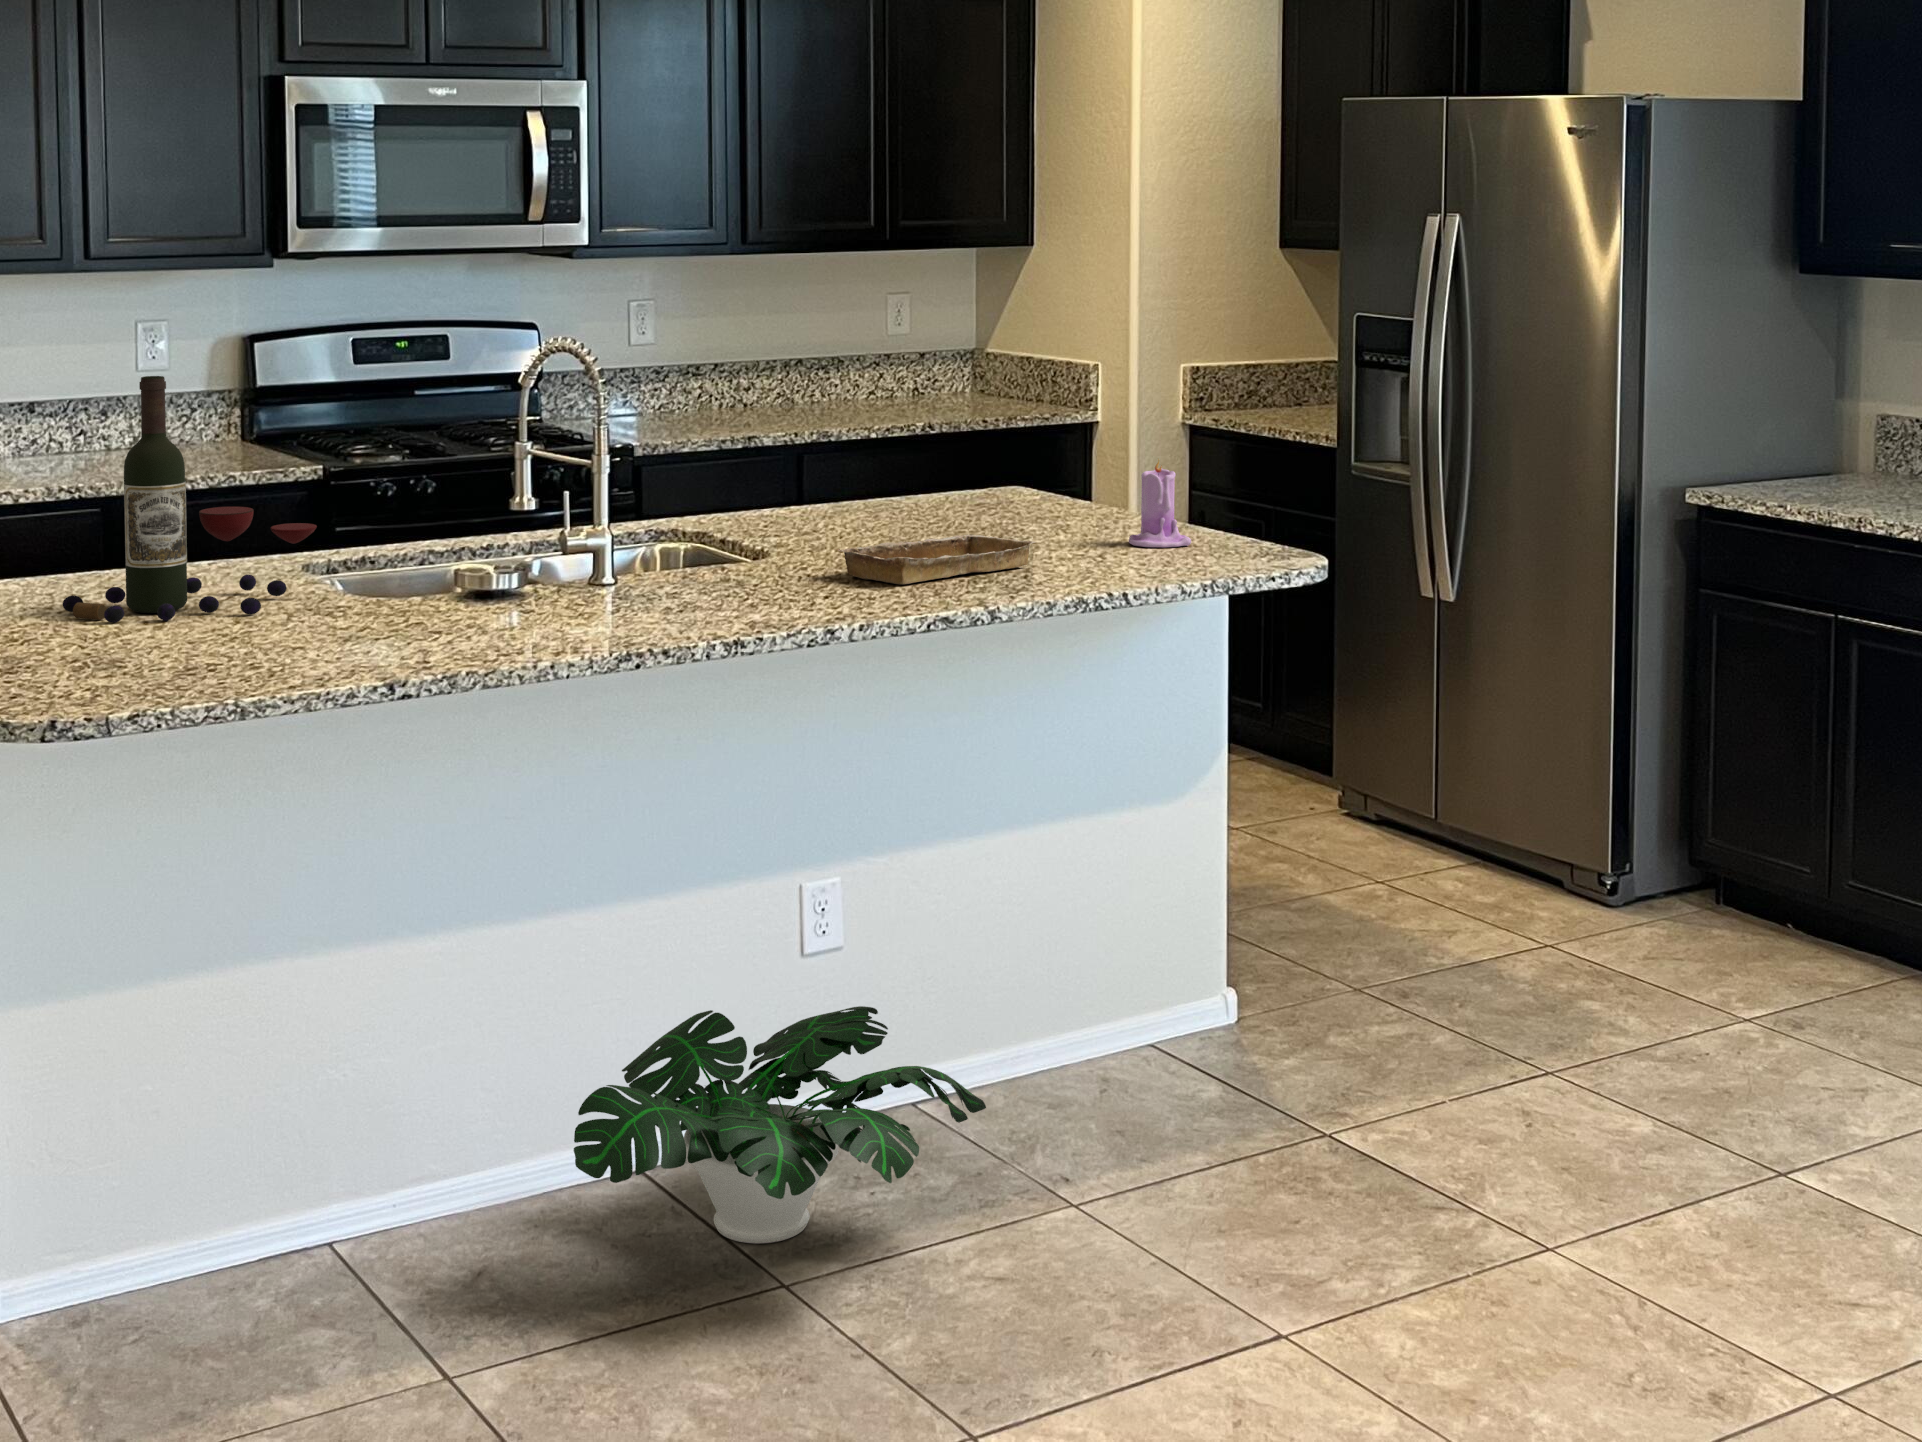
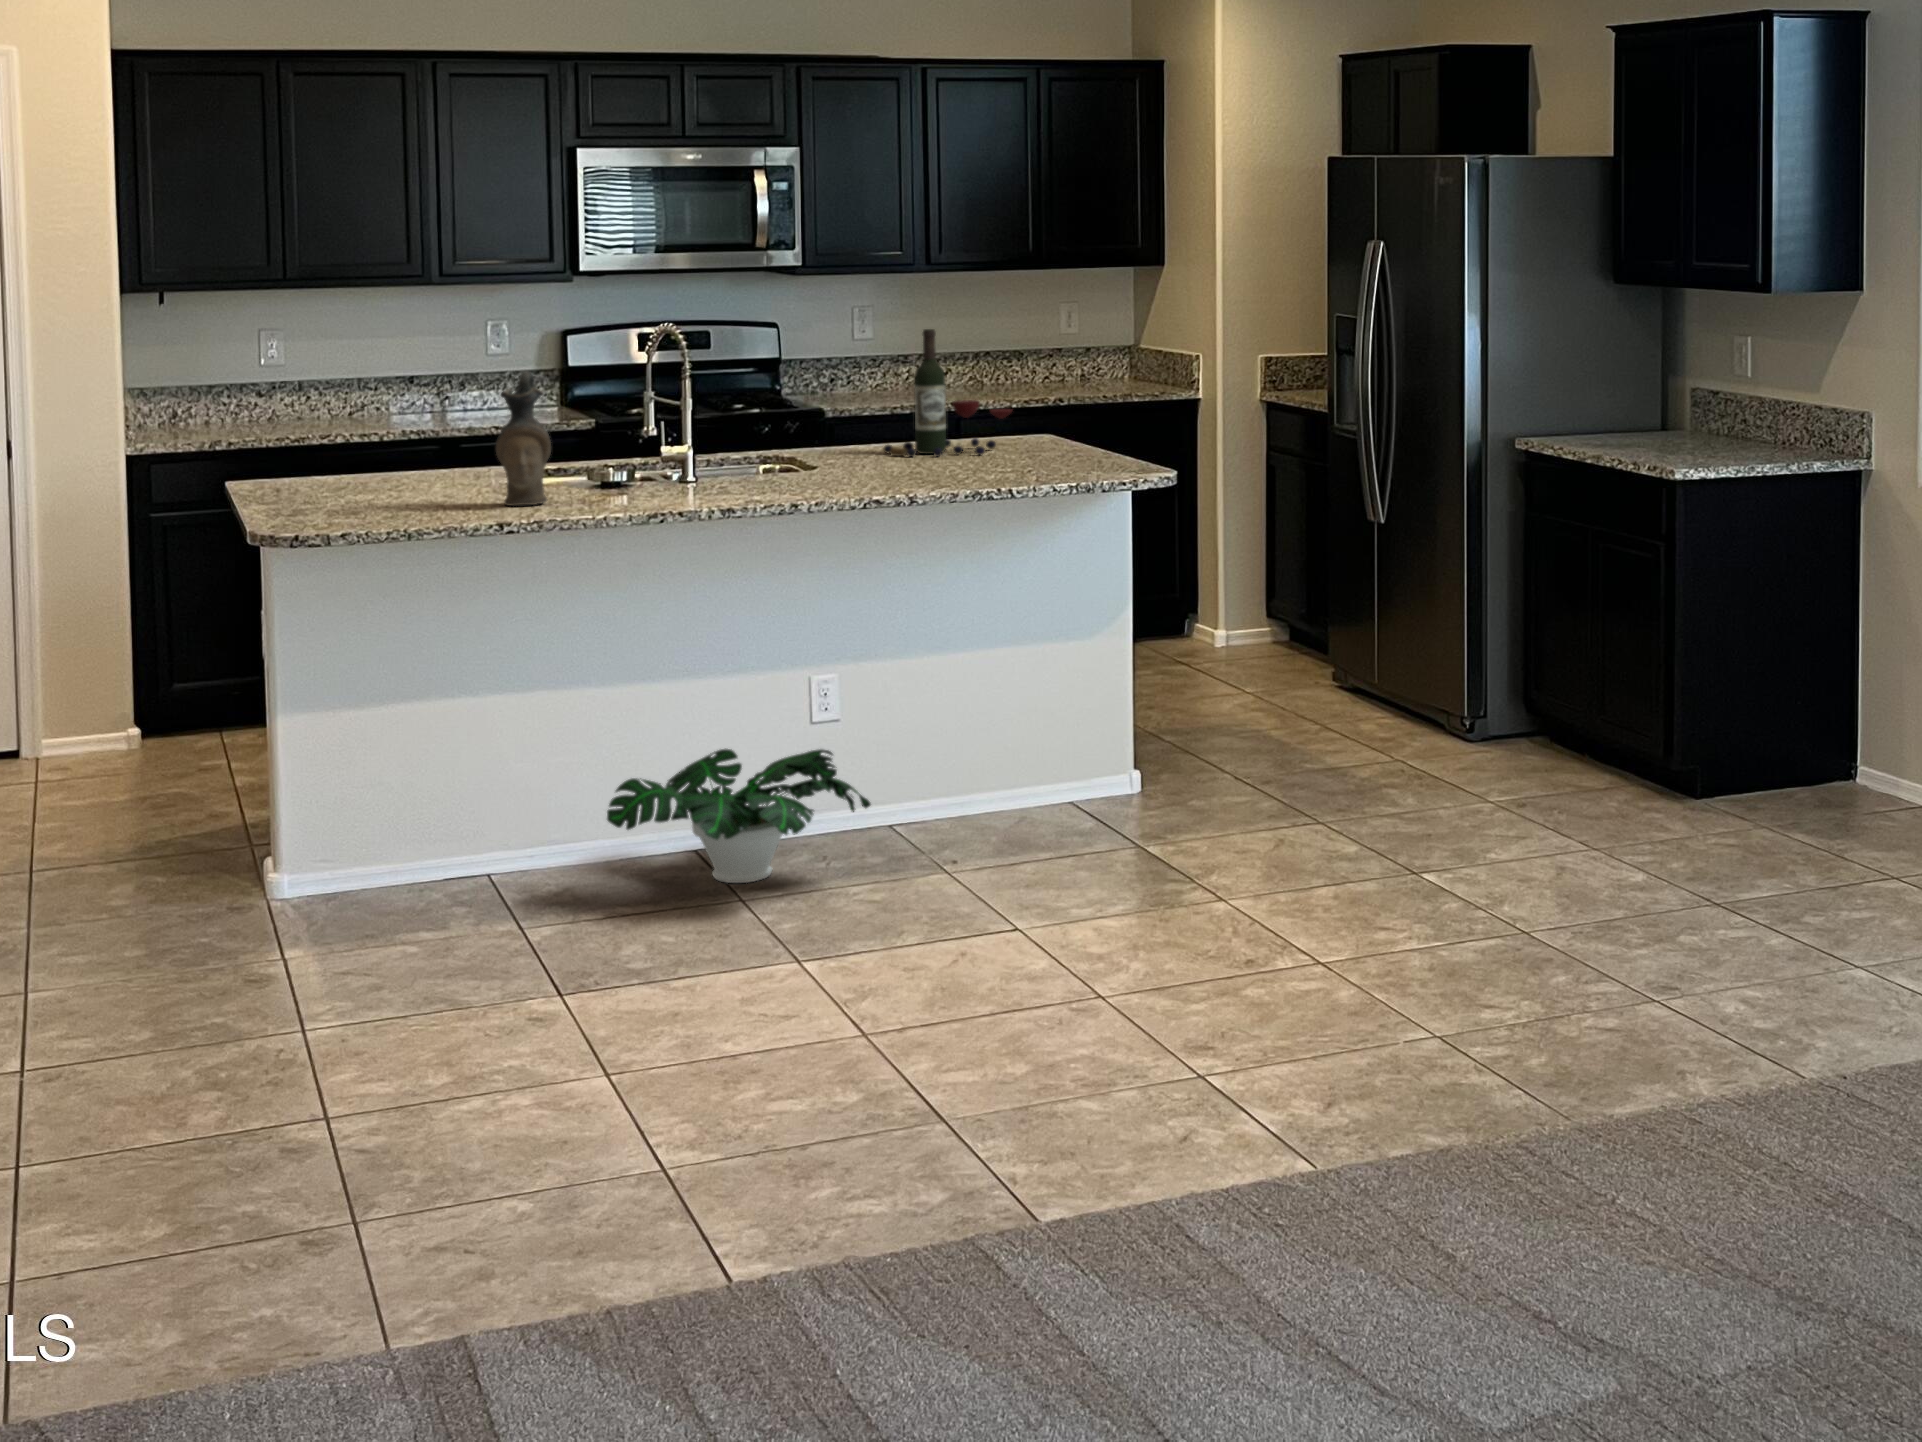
wine bottle: present [62,376,317,623] -> present [884,329,1012,457]
ceramic pitcher: none [384,417,478,645] -> present [496,371,551,506]
candle: present [1129,459,1191,547] -> none [1048,408,1090,467]
tray: present [838,534,1035,584] -> none [821,456,959,483]

